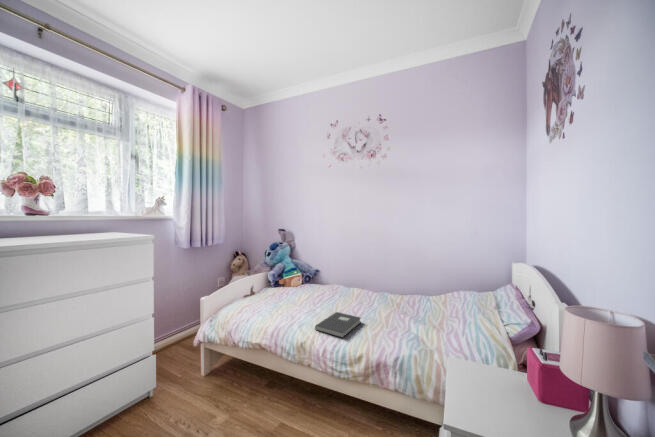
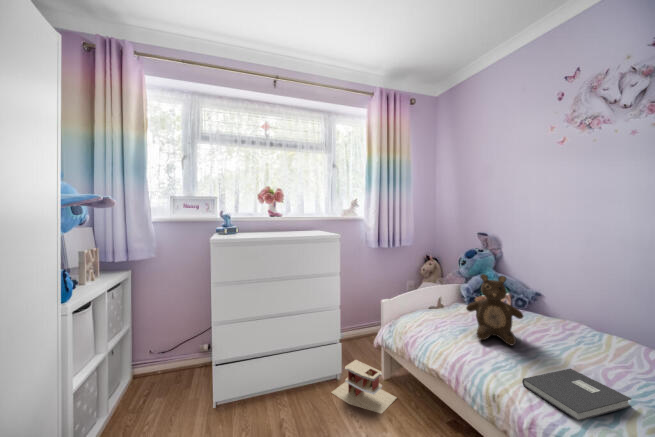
teddy bear: none [276,261,312,310] -> present [466,274,523,345]
toy house: none [147,366,221,411] -> present [331,360,397,414]

